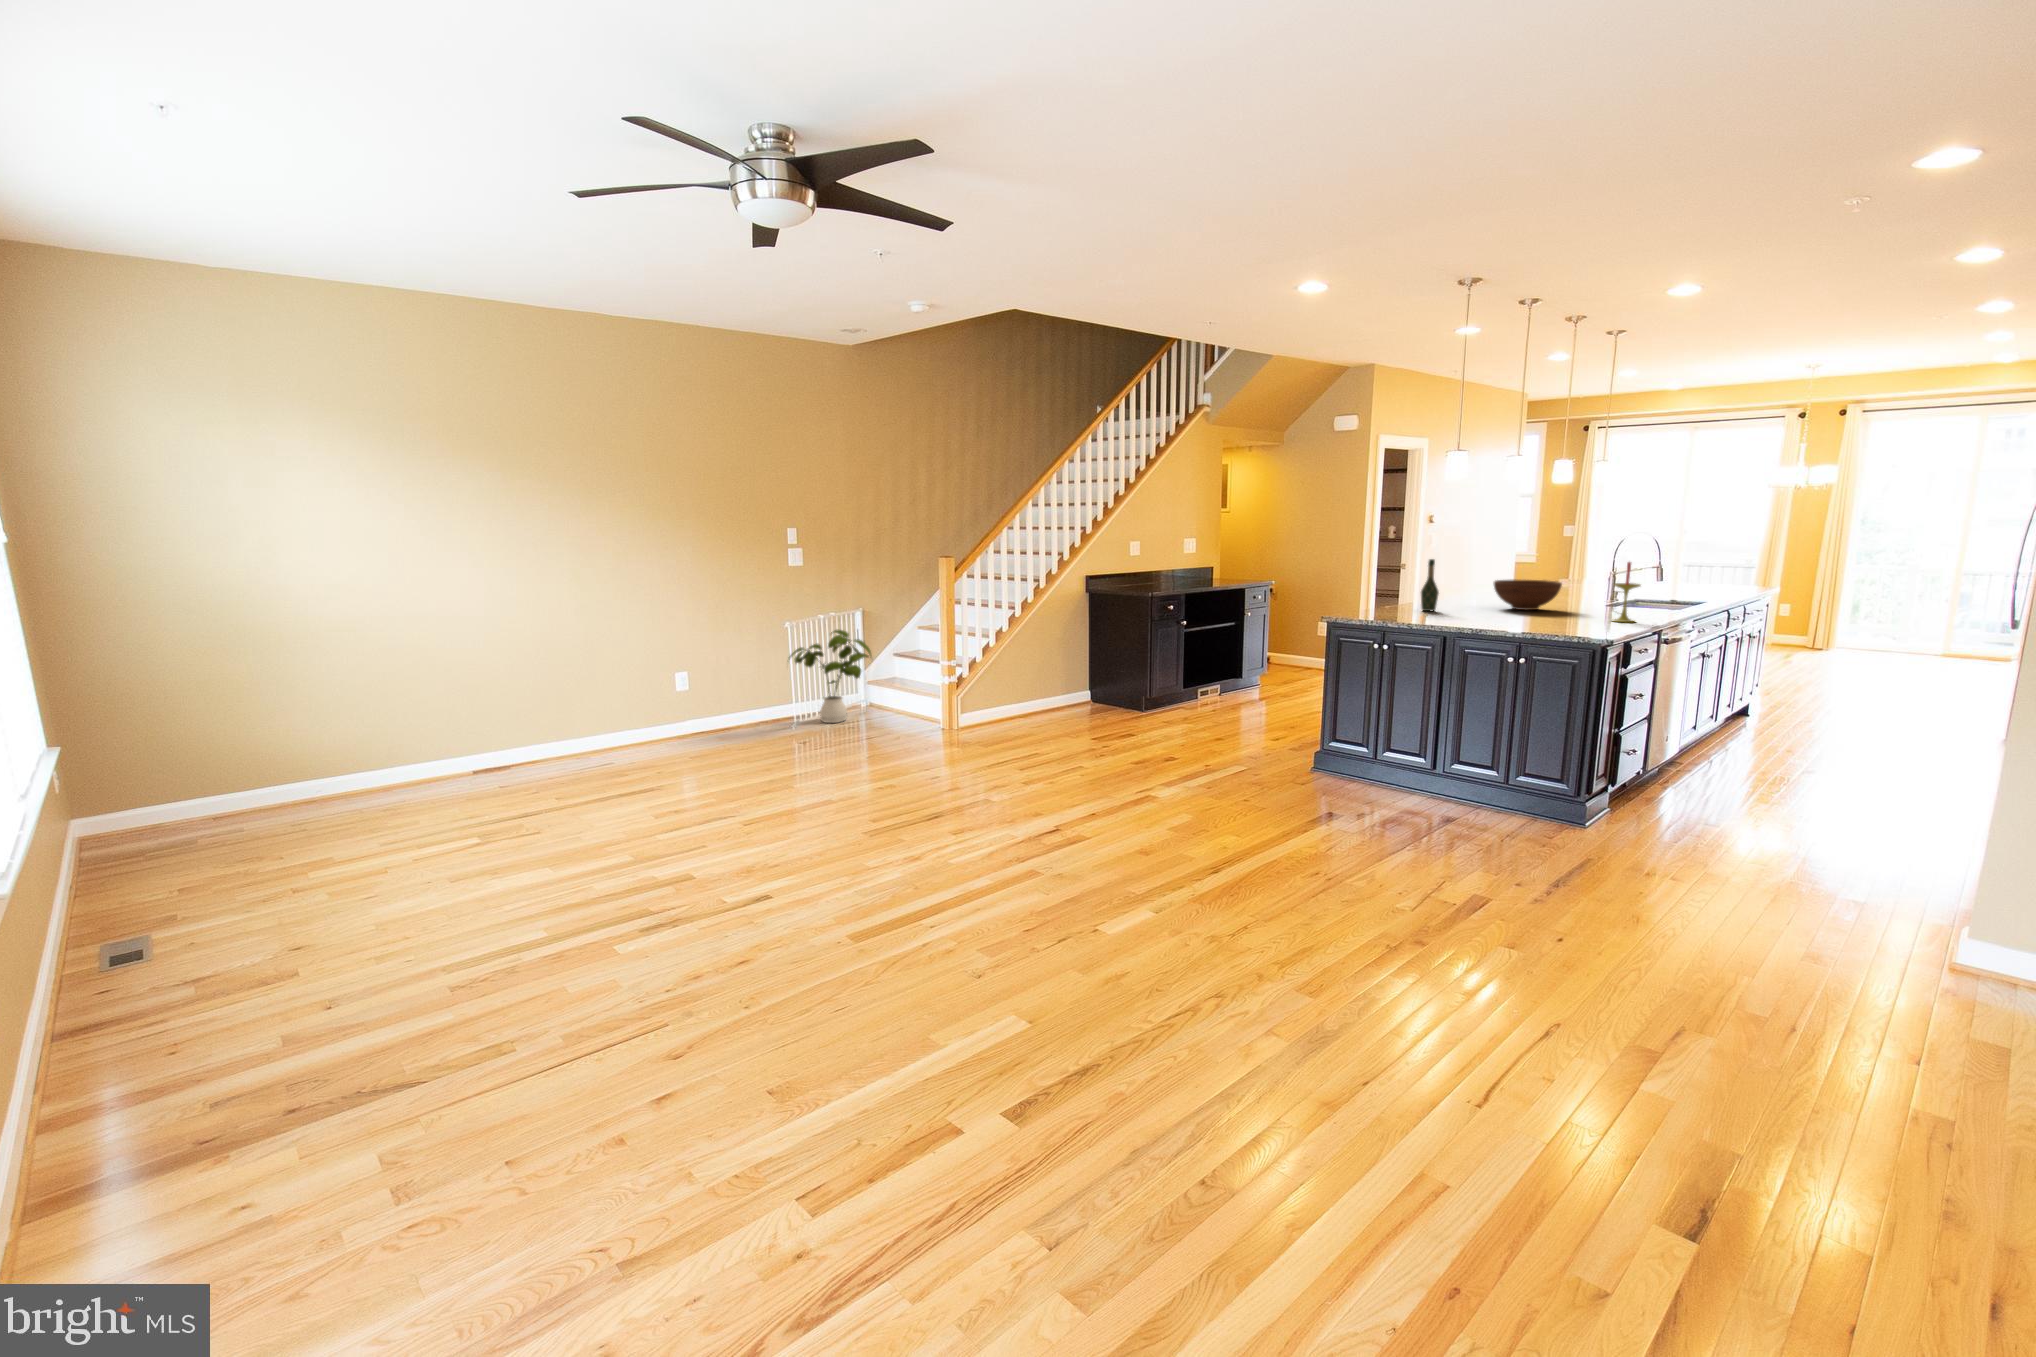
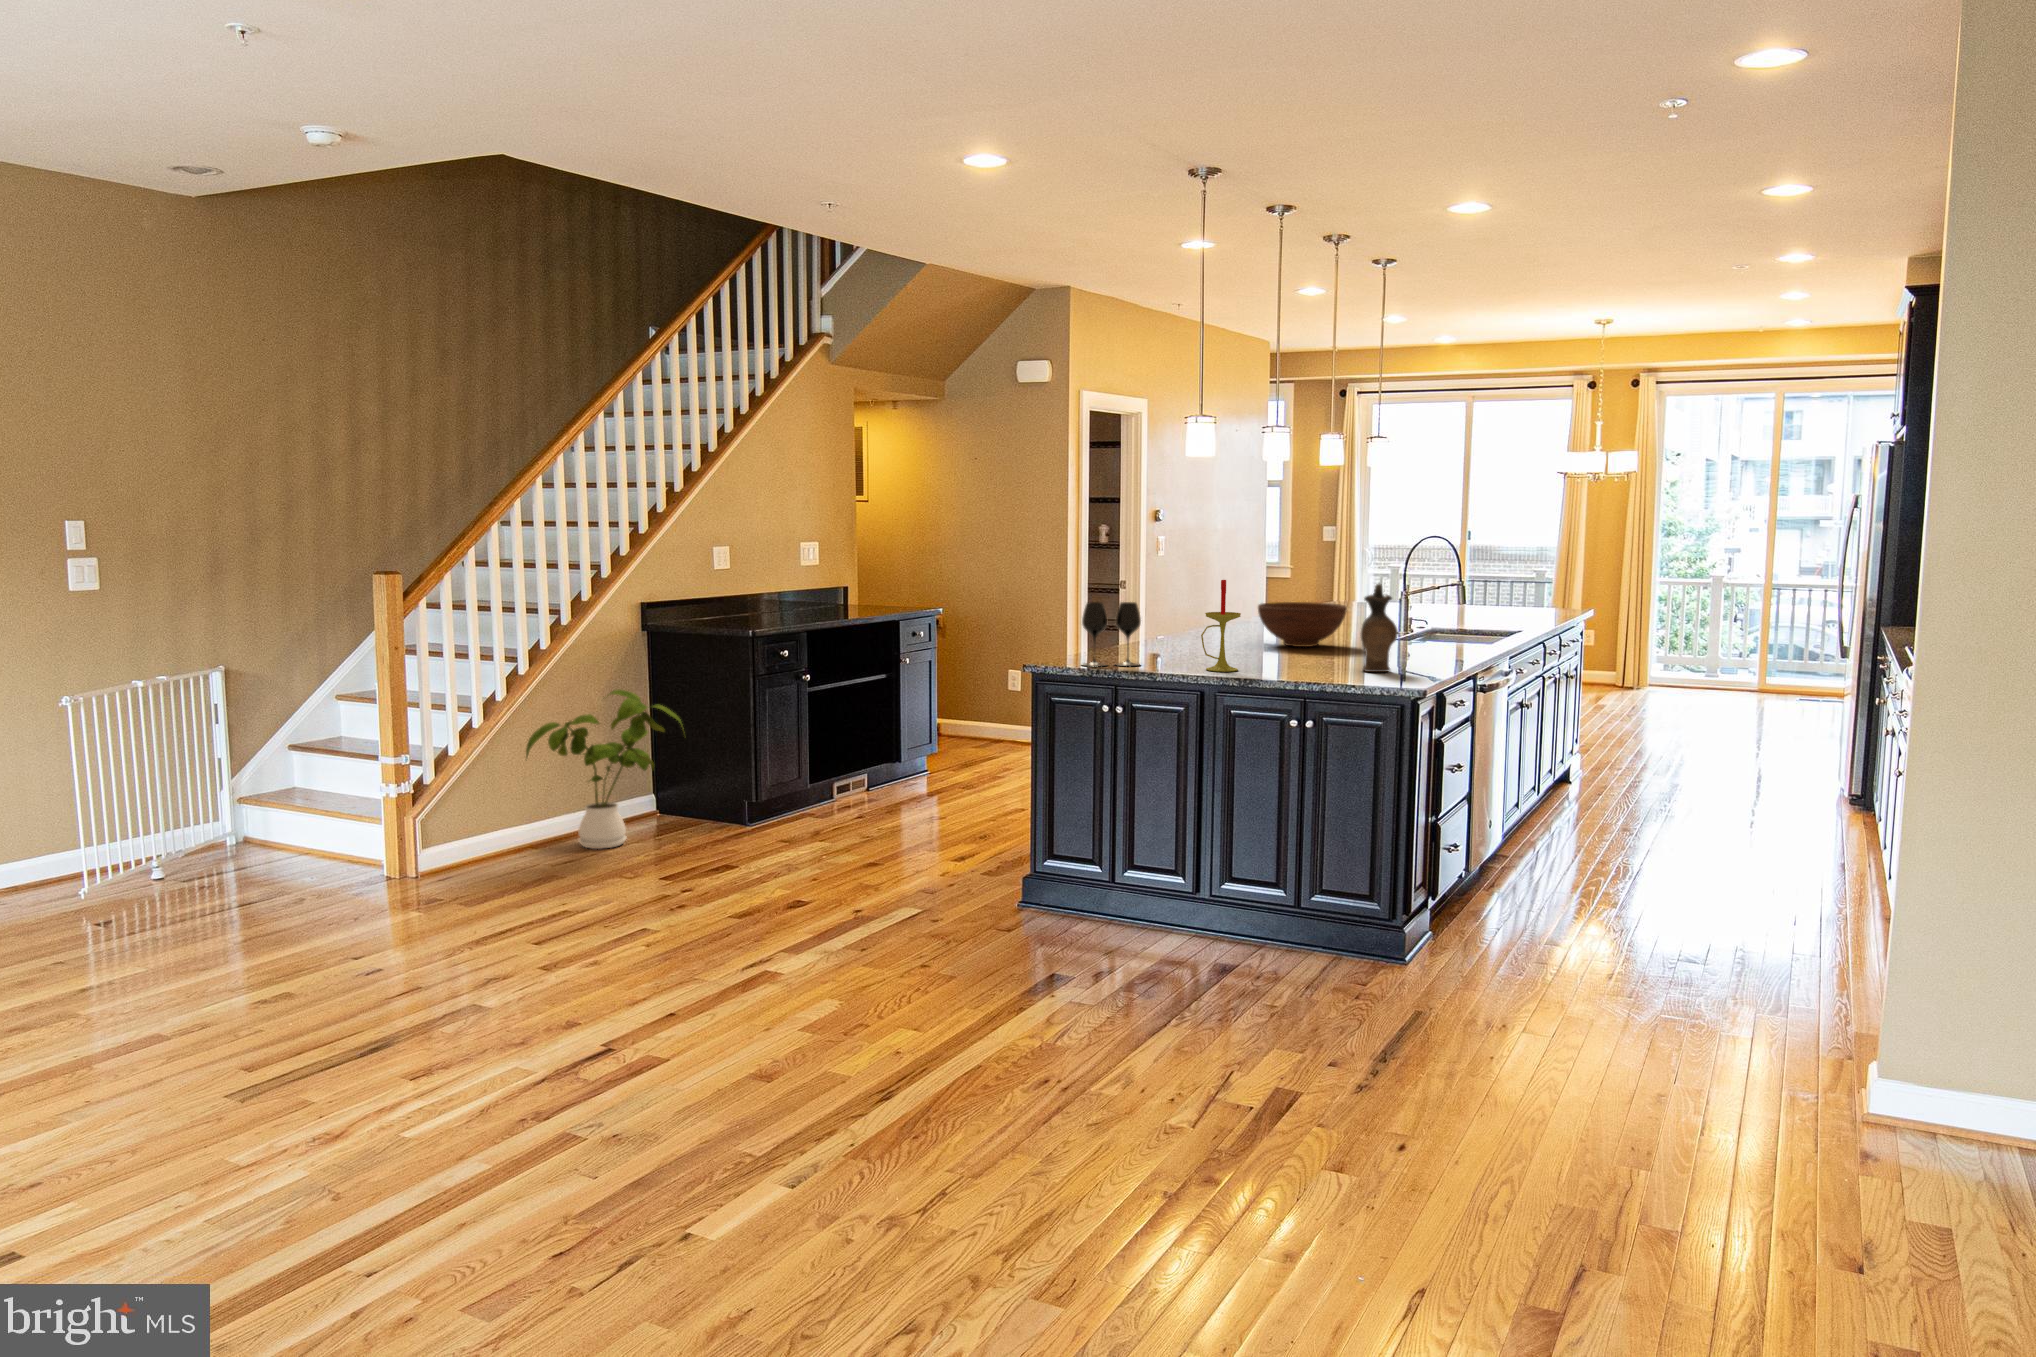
wine bottle: present [1421,559,1439,611] -> none [1161,573,1186,651]
candle: present [1613,562,1640,622] -> present [1201,580,1241,672]
ceramic pitcher: none [1567,567,1596,628] -> present [1361,584,1398,672]
wine glass: none [1361,578,1404,620] -> present [1082,602,1141,667]
house plant: present [789,630,872,723] -> present [526,690,681,849]

